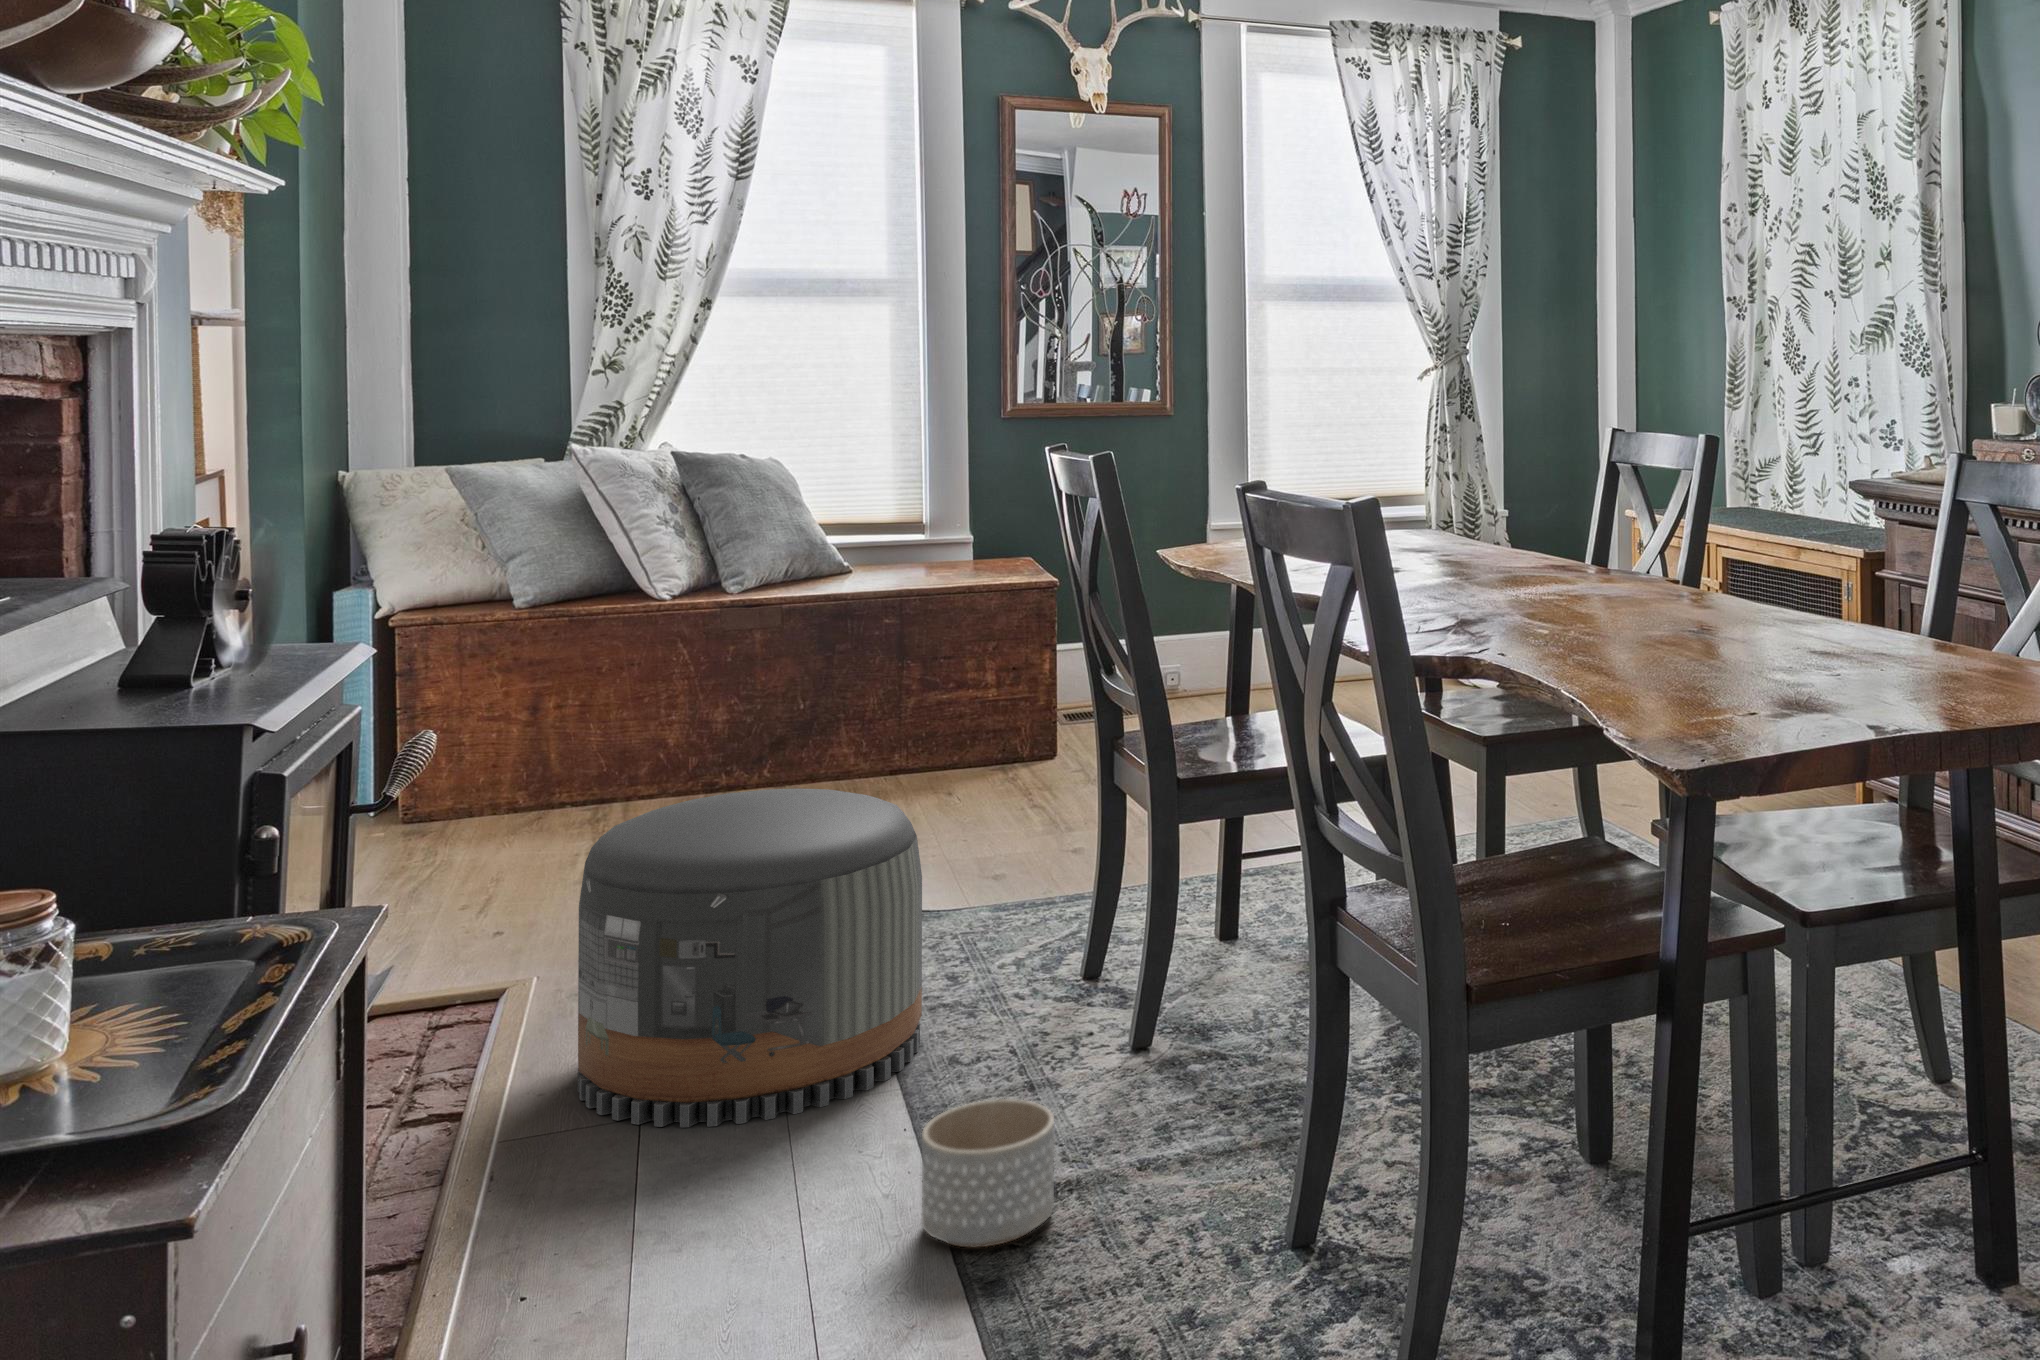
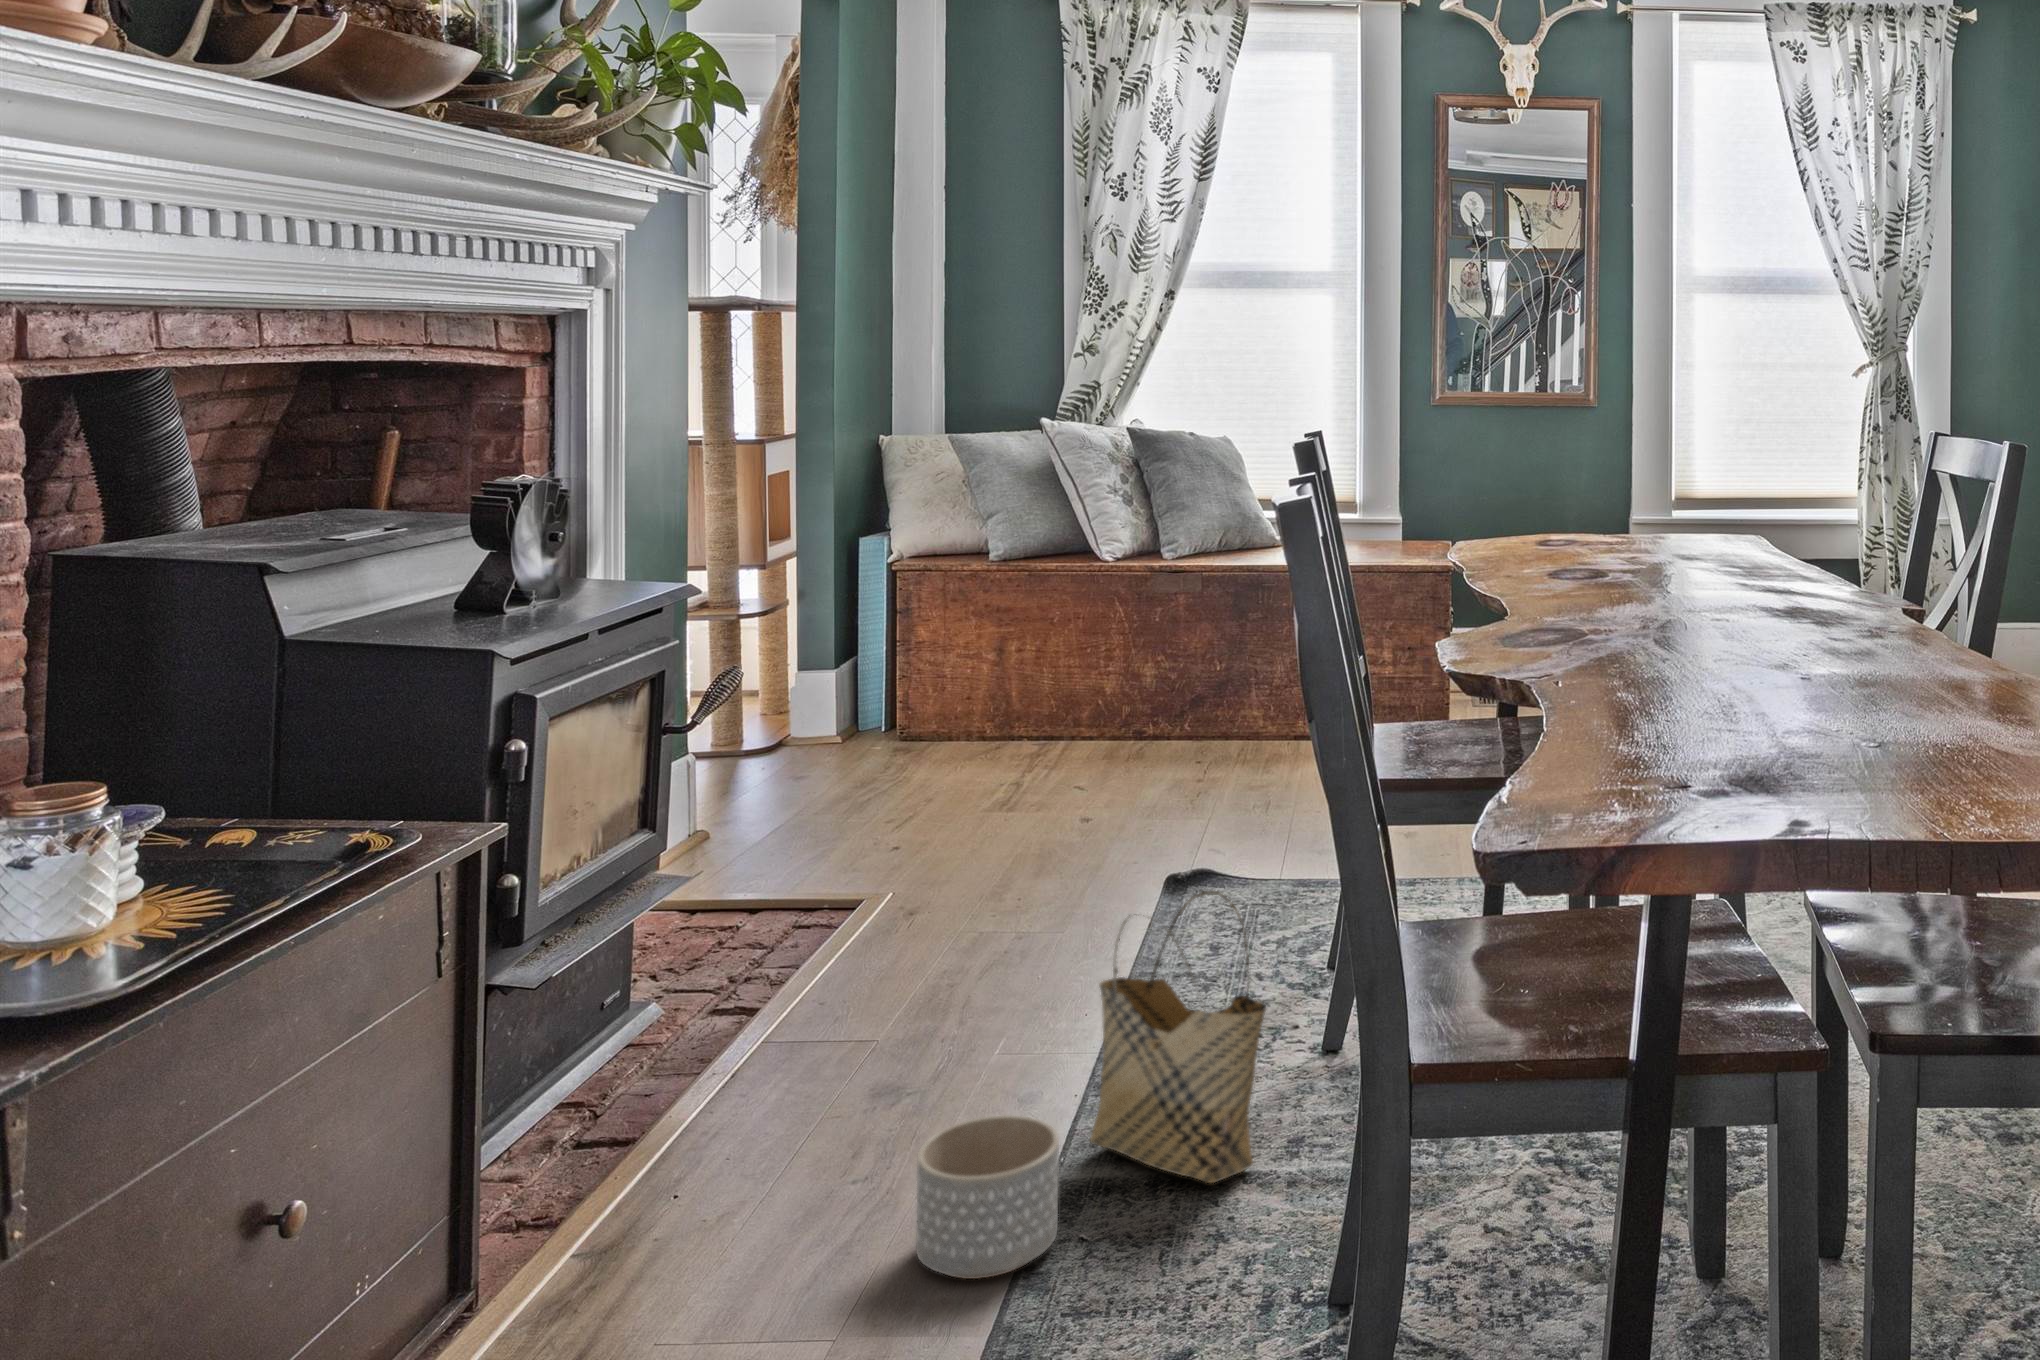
pouf: present [578,788,922,1127] -> none [782,755,1109,1084]
woven basket: none [1015,877,1193,1139] -> present [1090,890,1266,1183]

